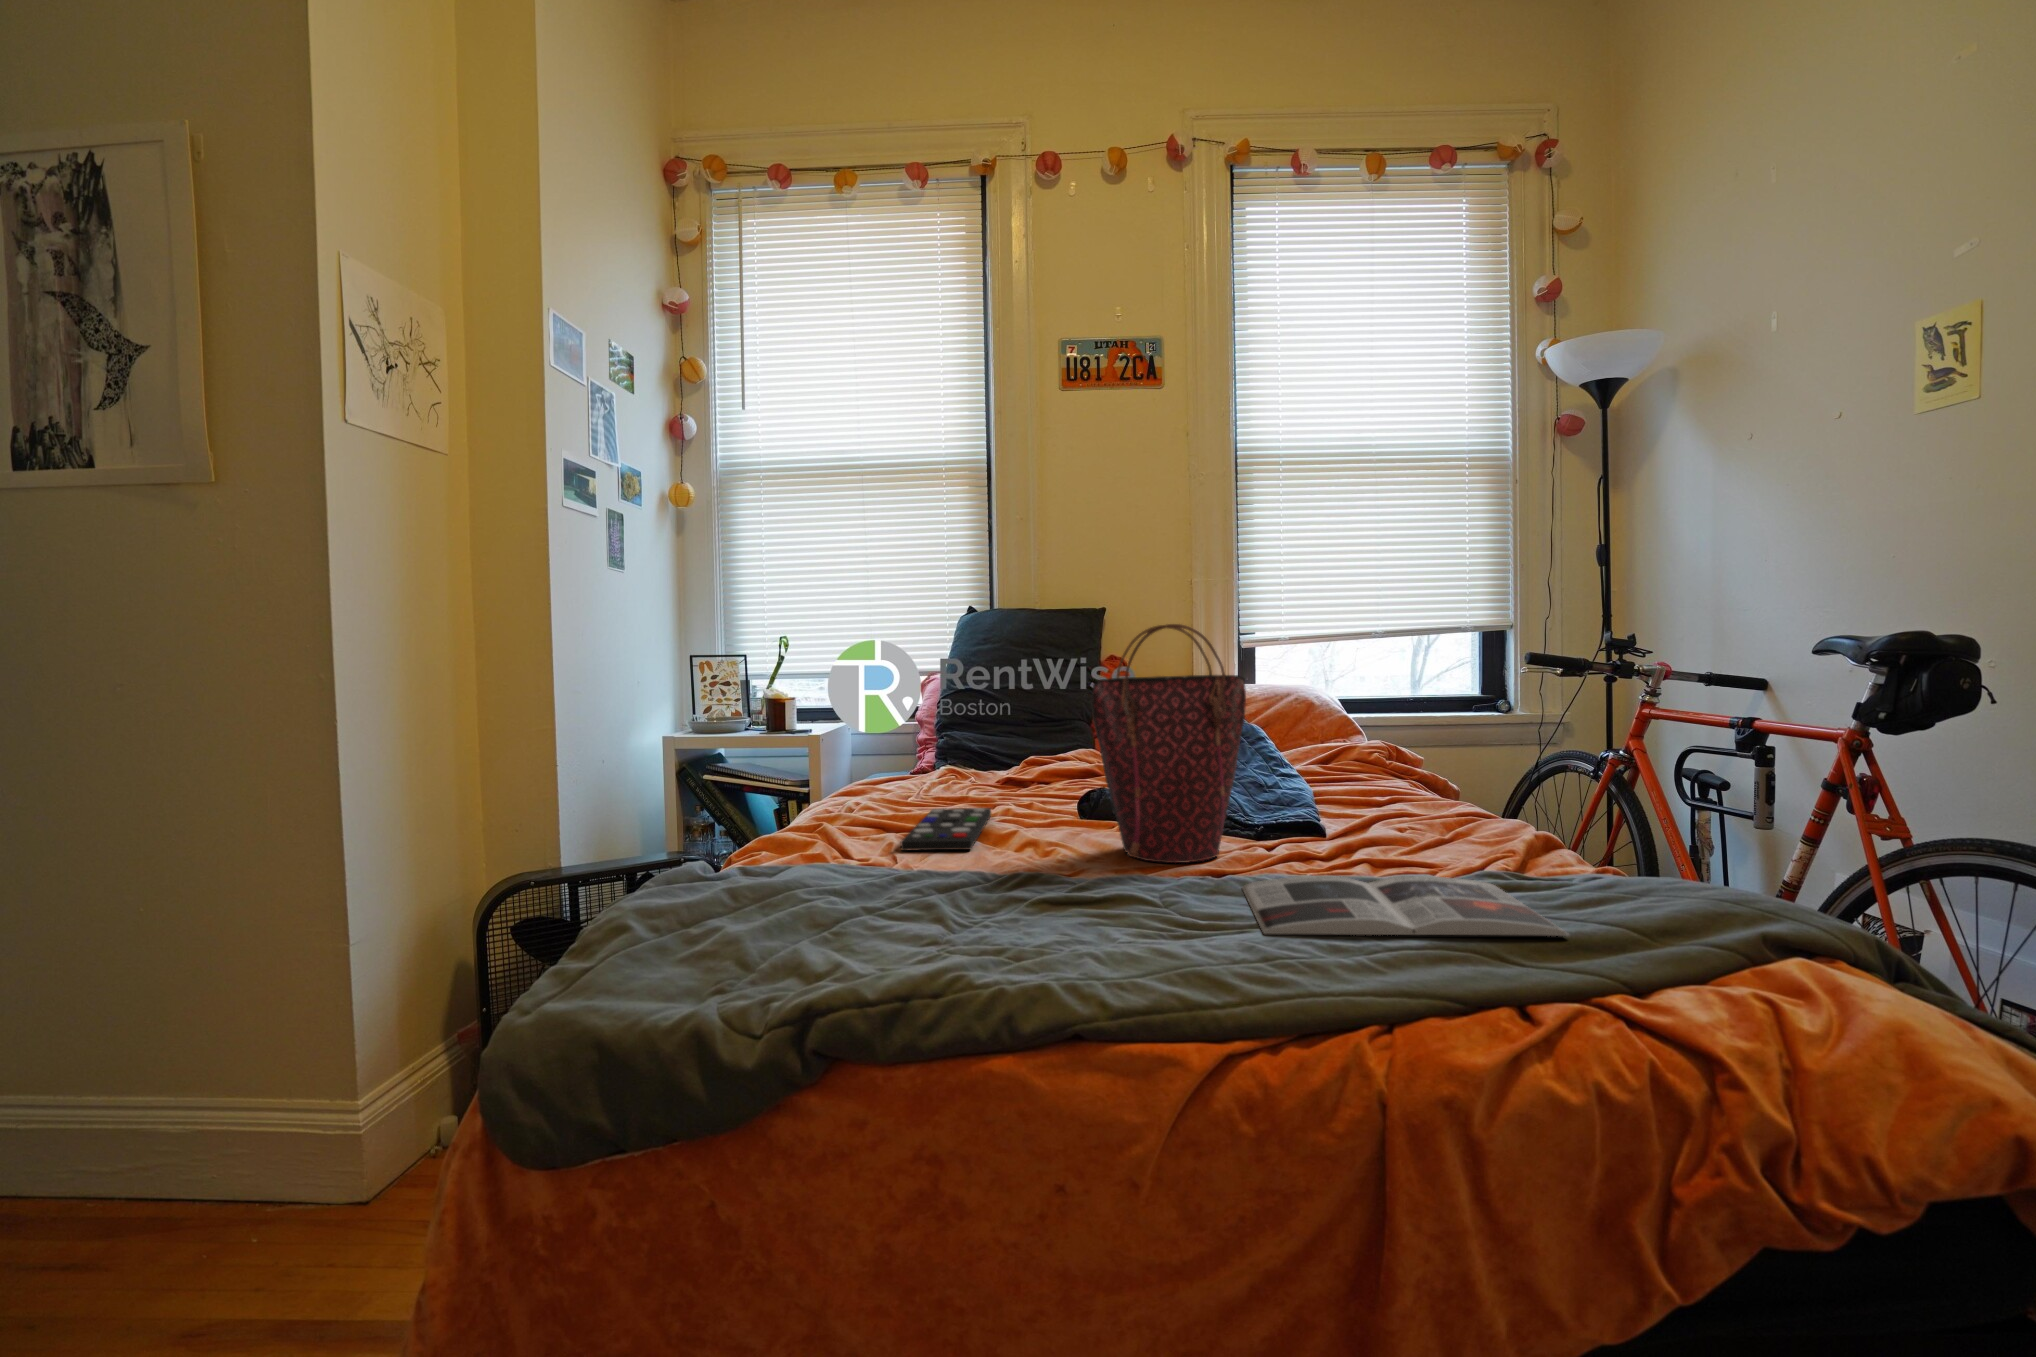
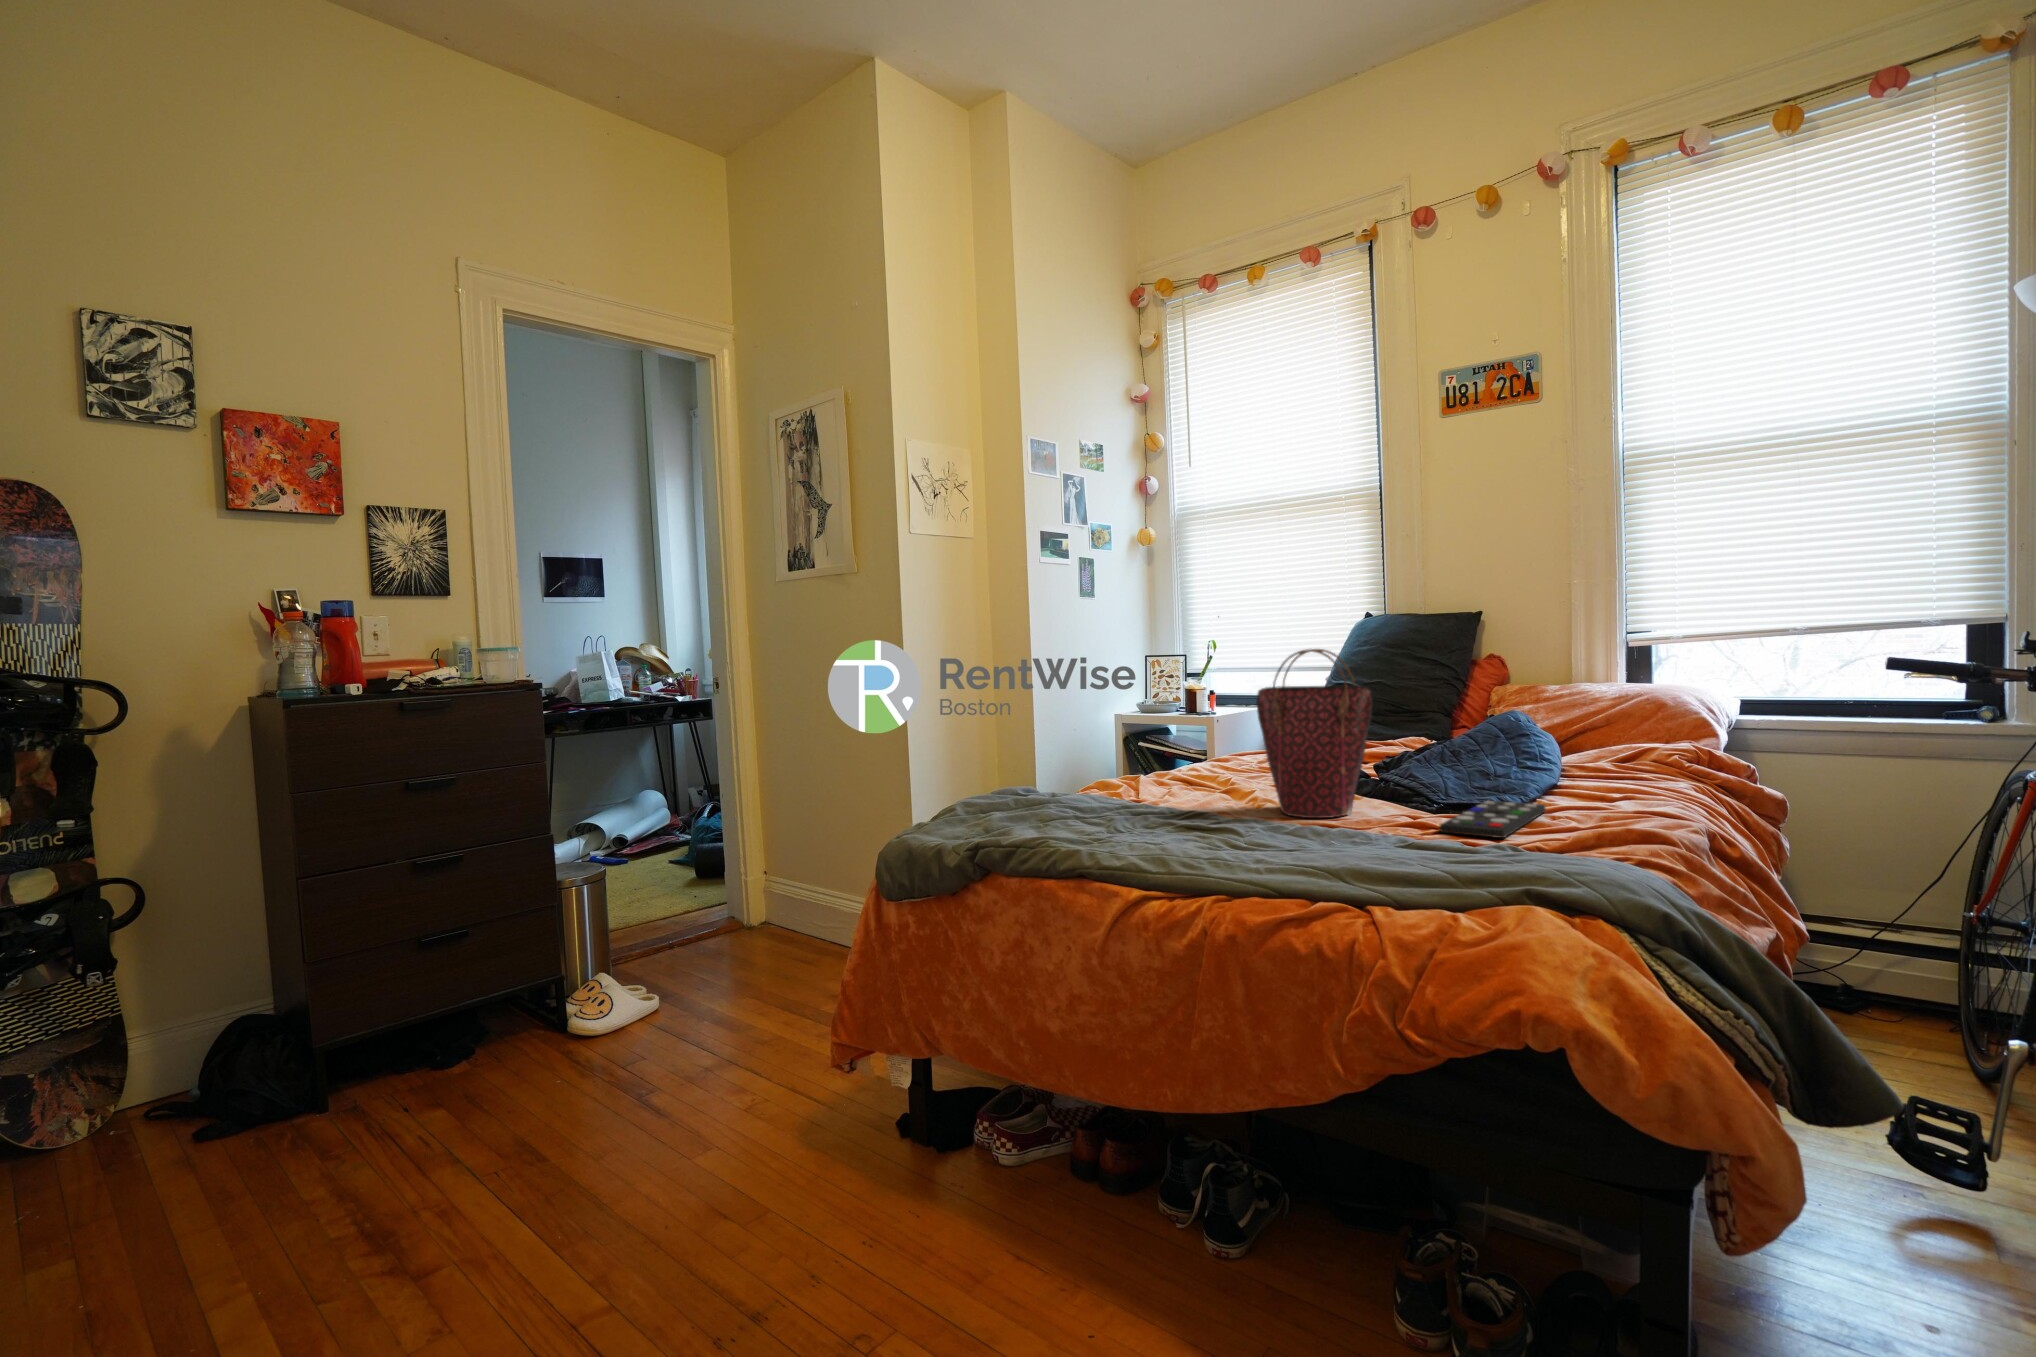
remote control: present [901,808,991,851] -> present [1440,800,1546,838]
magazine: present [1242,876,1569,936] -> none [1251,830,1480,879]

